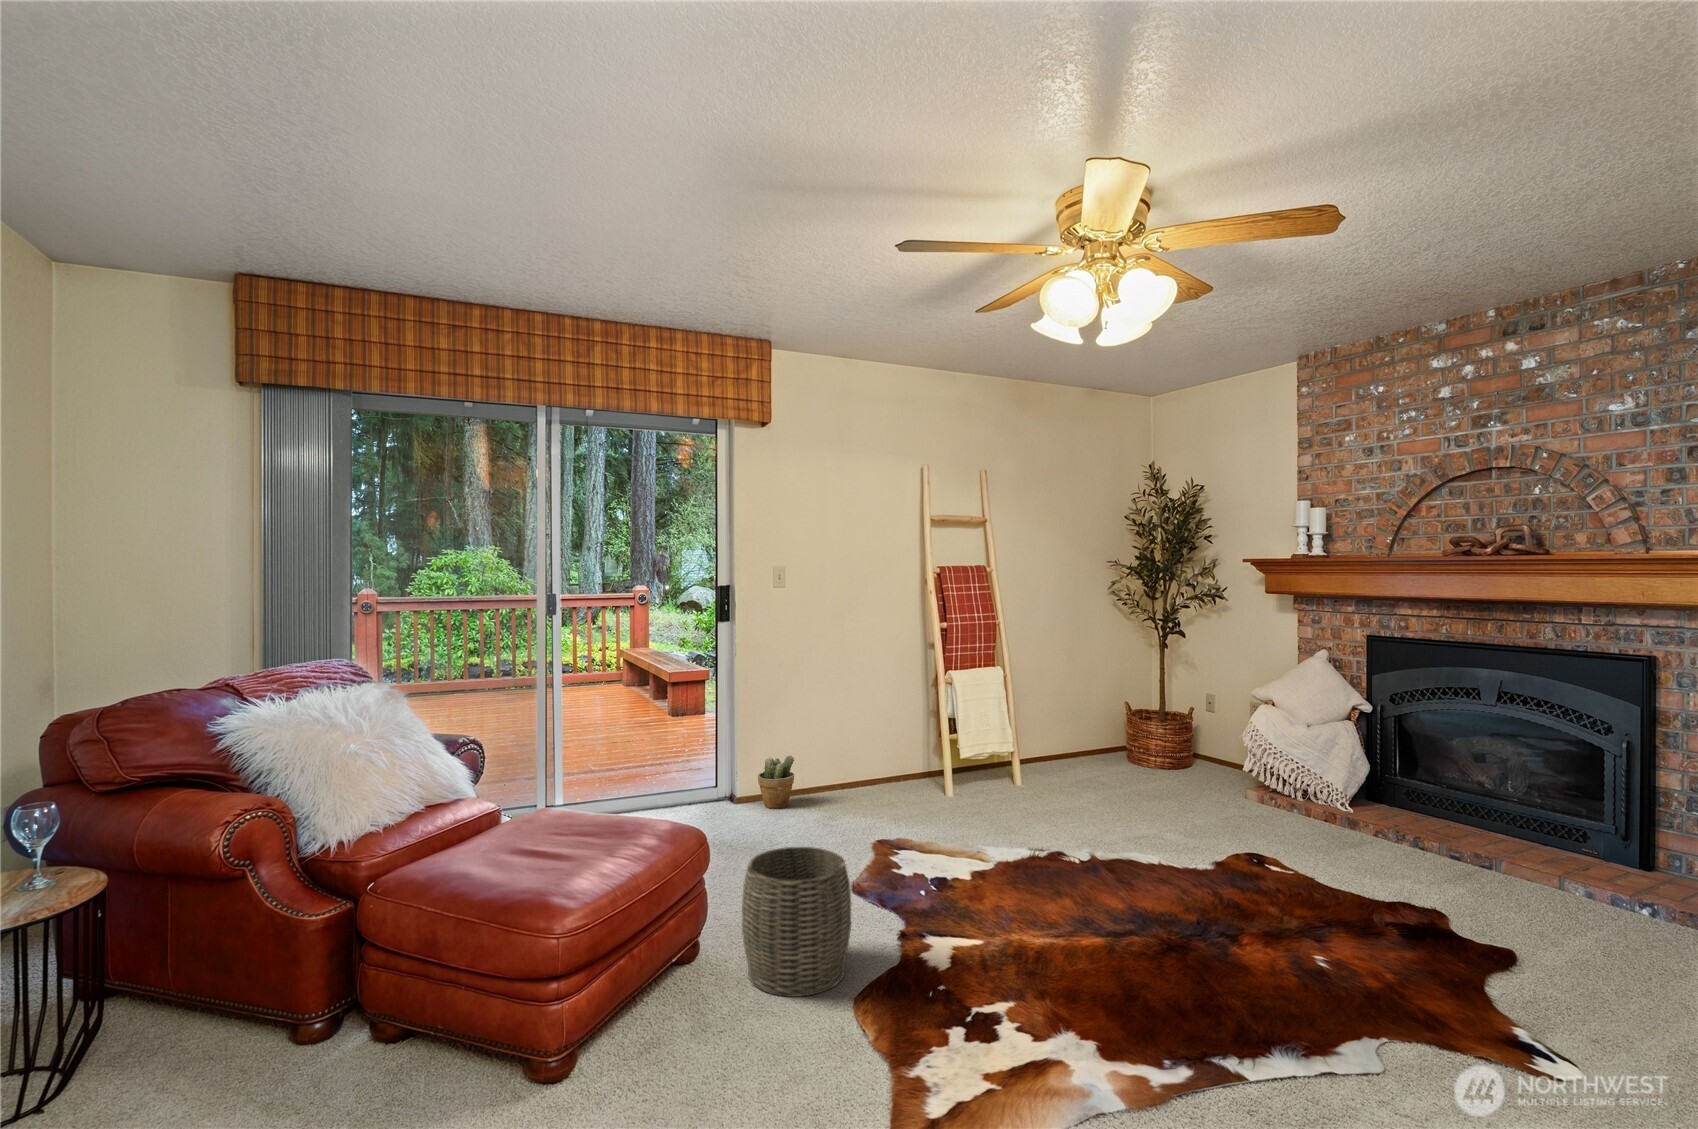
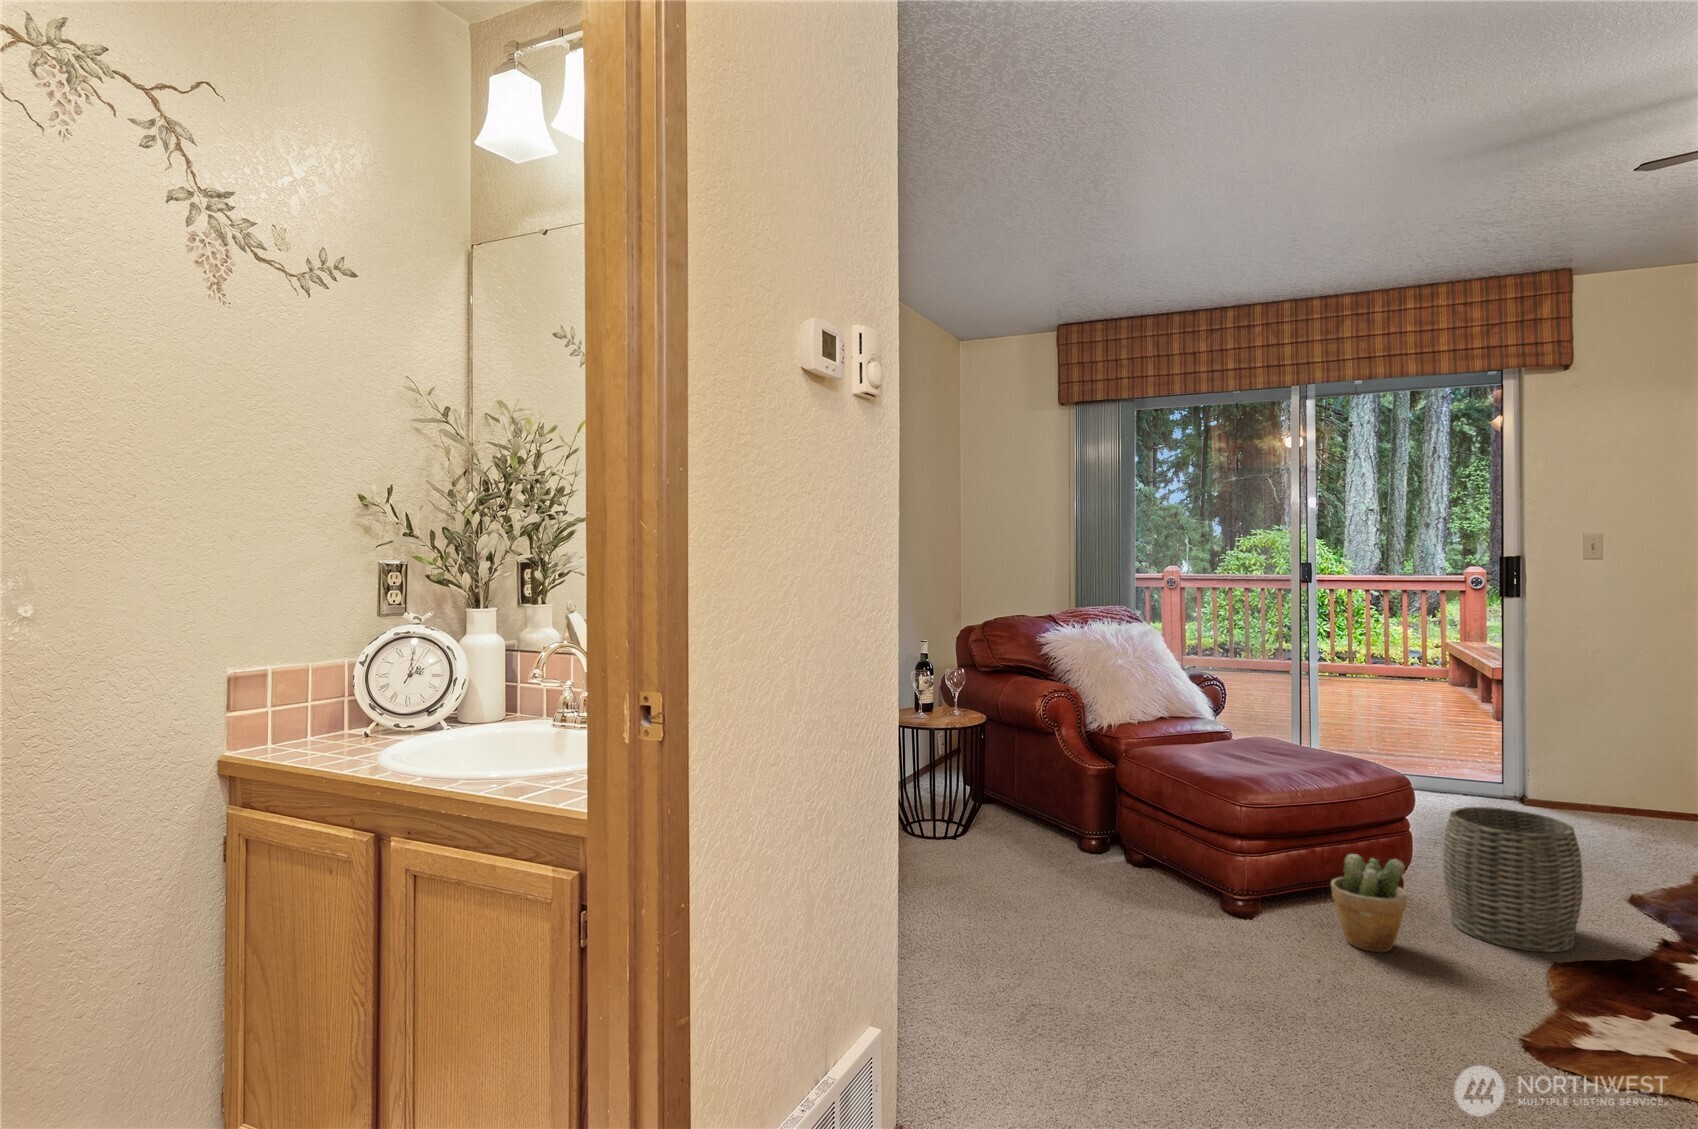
potted plant: present [758,756,794,809] -> present [1331,854,1407,952]

